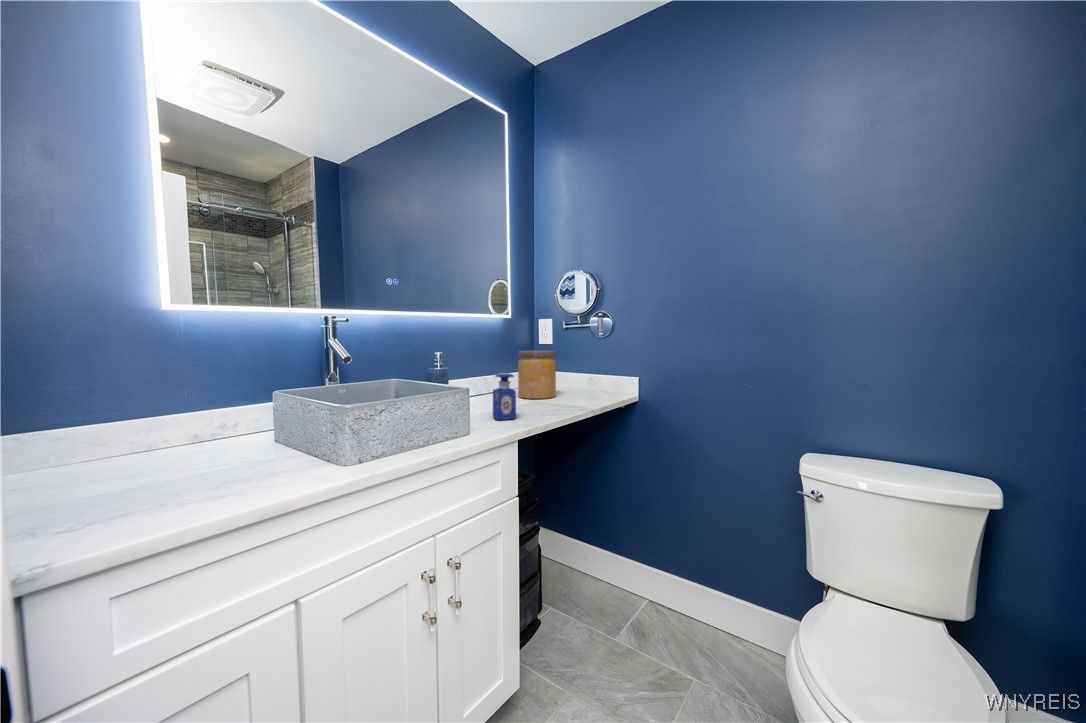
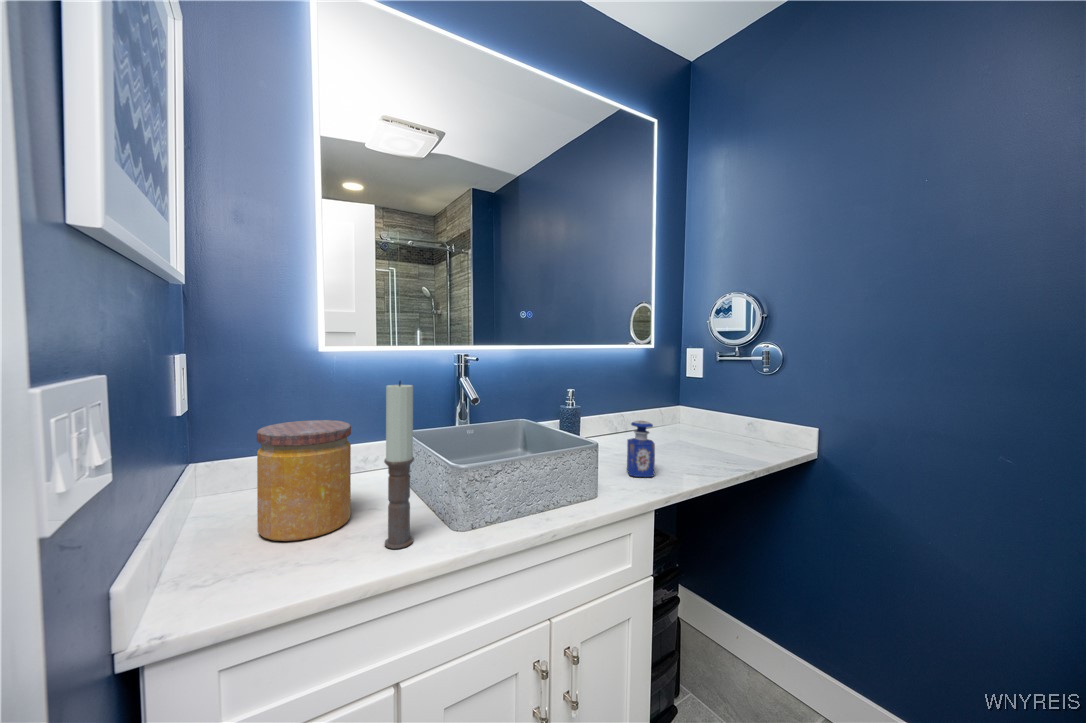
candle: none [269,325,303,483] -> present [384,381,414,549]
jar: present [518,351,556,399] -> present [257,420,351,541]

